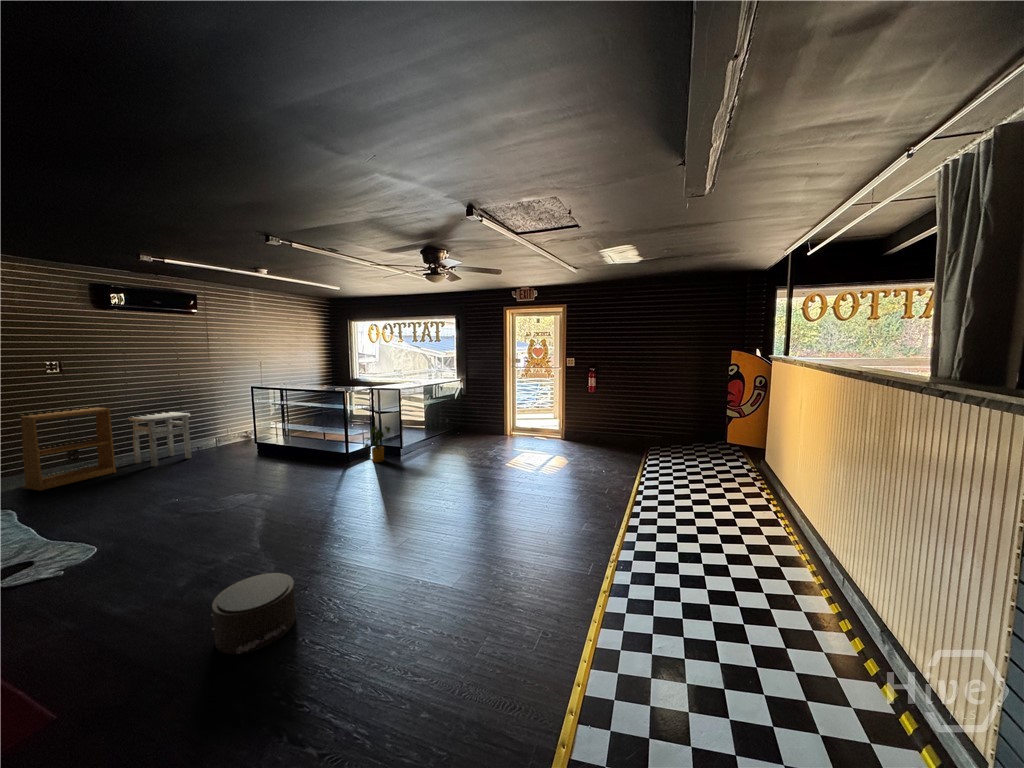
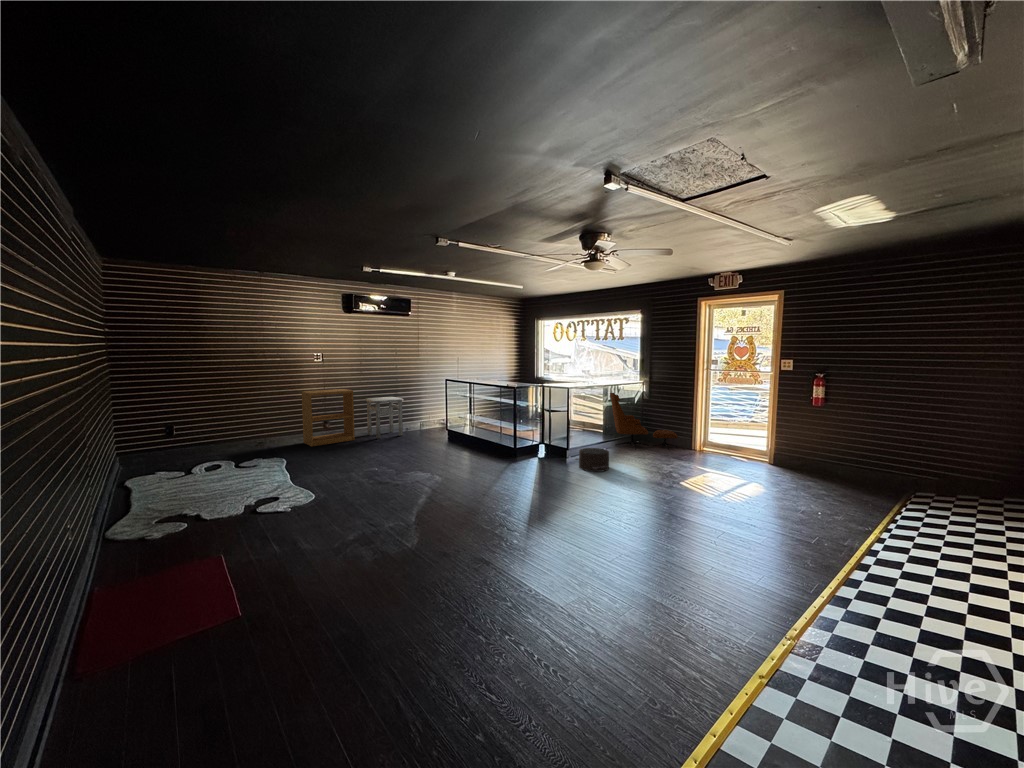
lounge chair: none [436,391,494,441] -> present [610,393,678,450]
house plant: present [364,426,390,462] -> none [527,423,556,460]
pouf: present [211,573,296,654] -> present [575,448,609,472]

